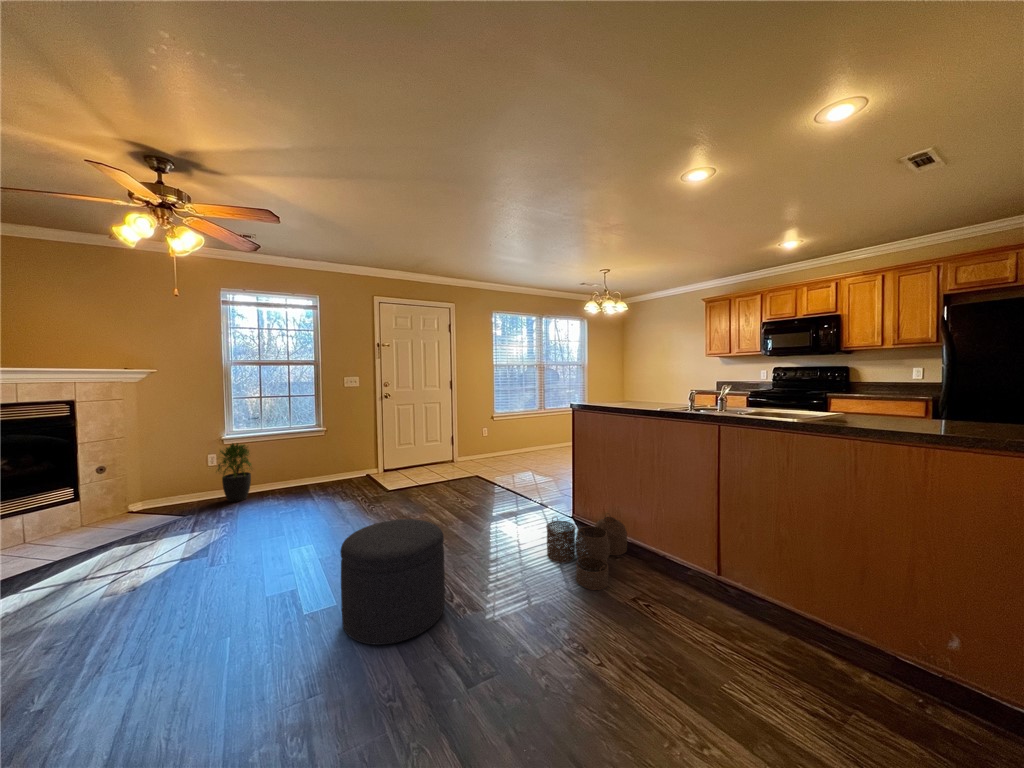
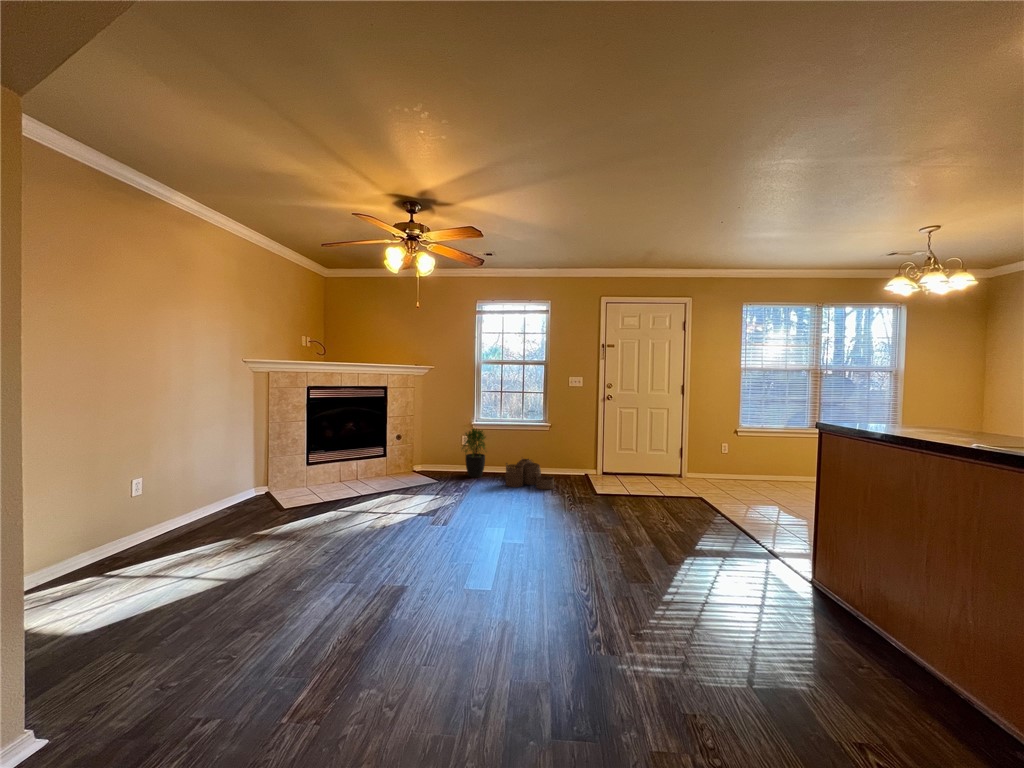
woven basket: present [546,517,627,590] -> present [506,459,554,489]
ottoman: present [340,519,445,645] -> none [488,520,587,641]

